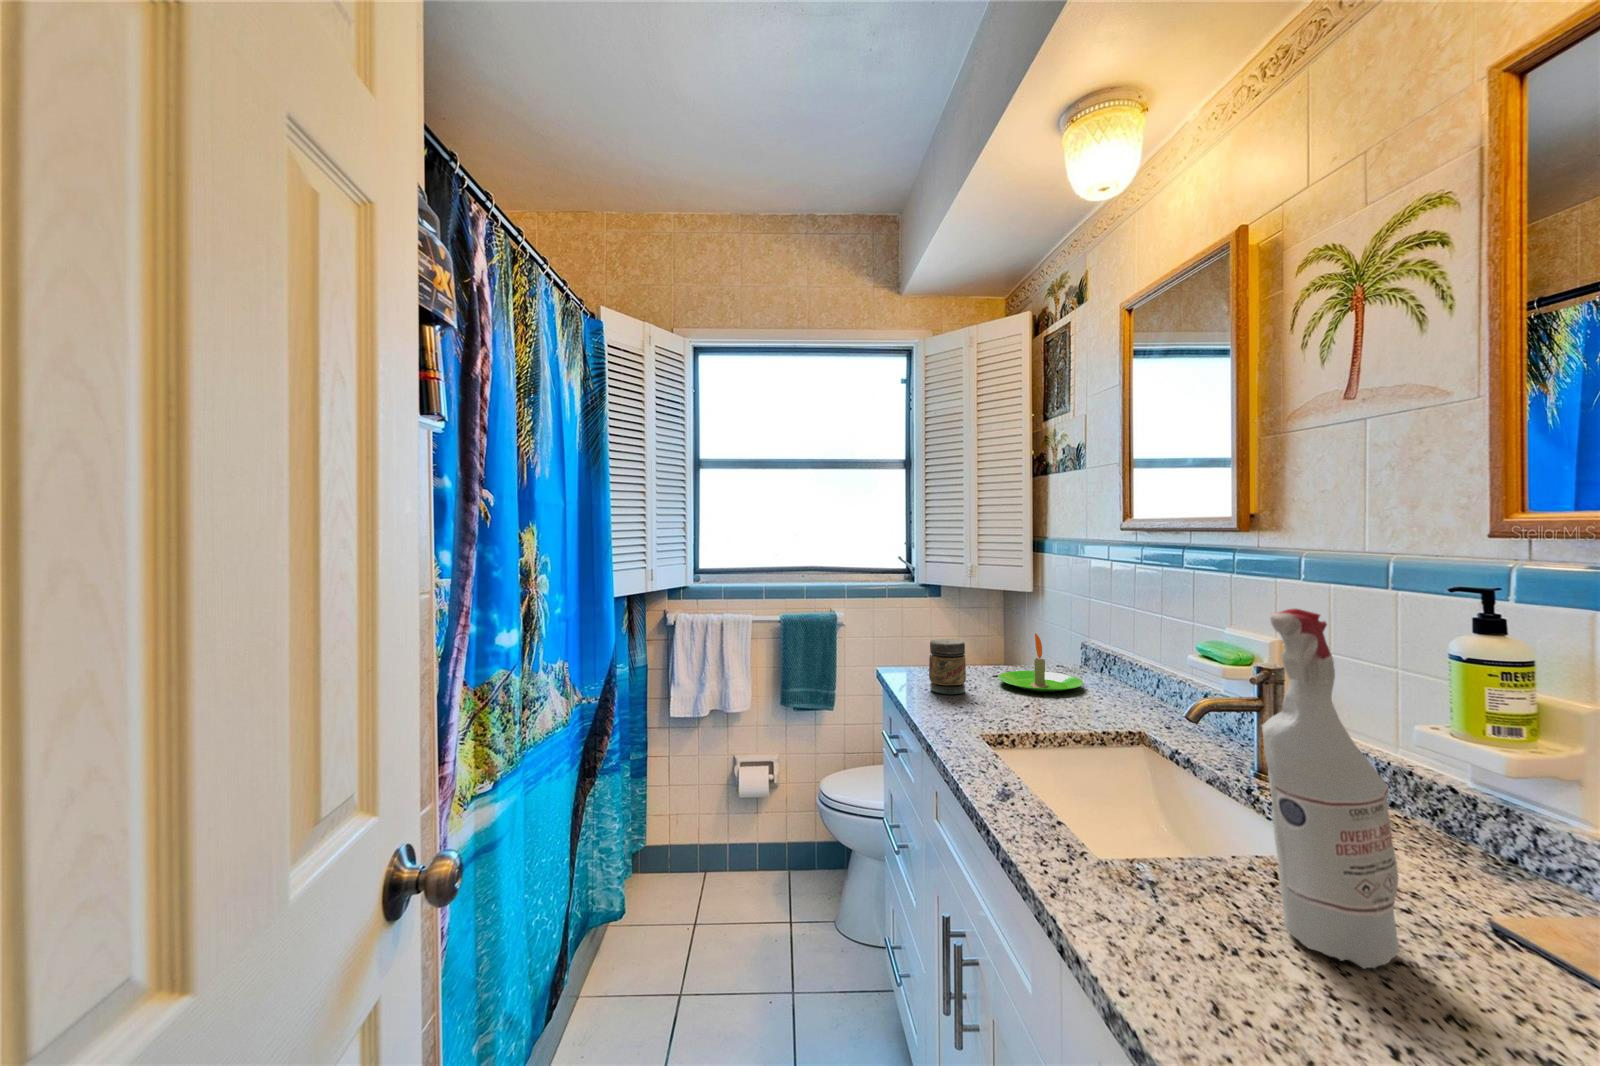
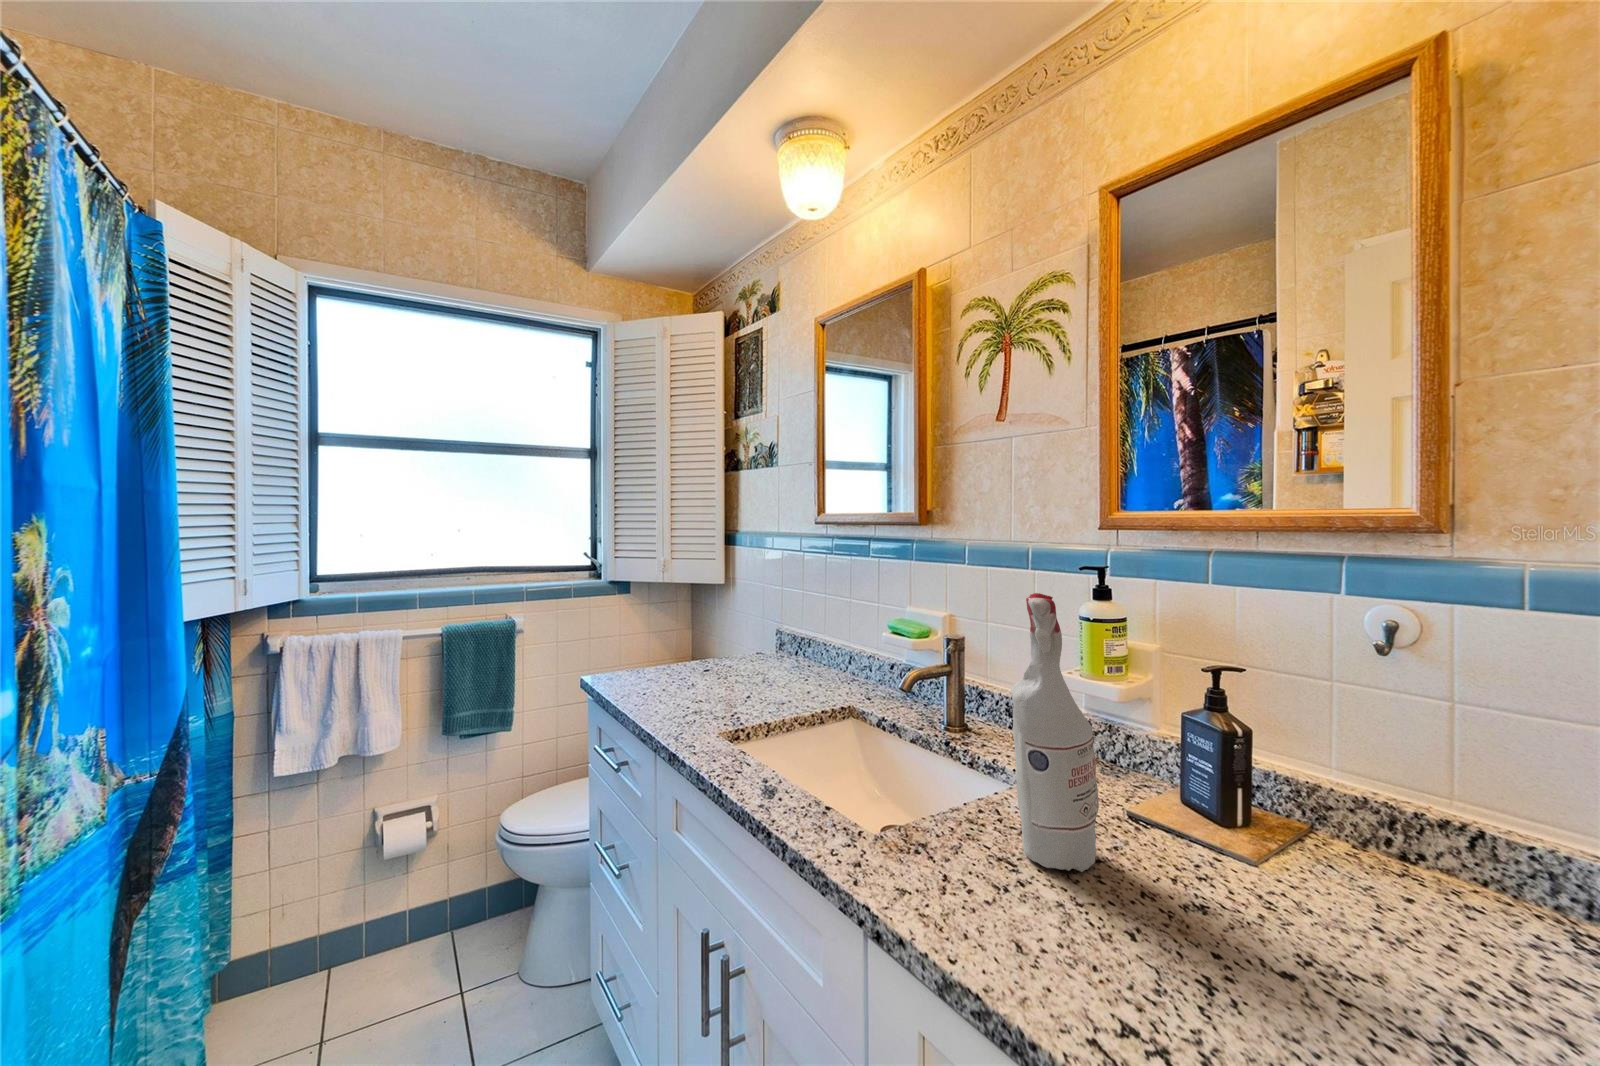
candle: present [998,633,1083,692] -> none [712,625,789,681]
jar: present [929,639,966,694] -> none [647,639,685,697]

